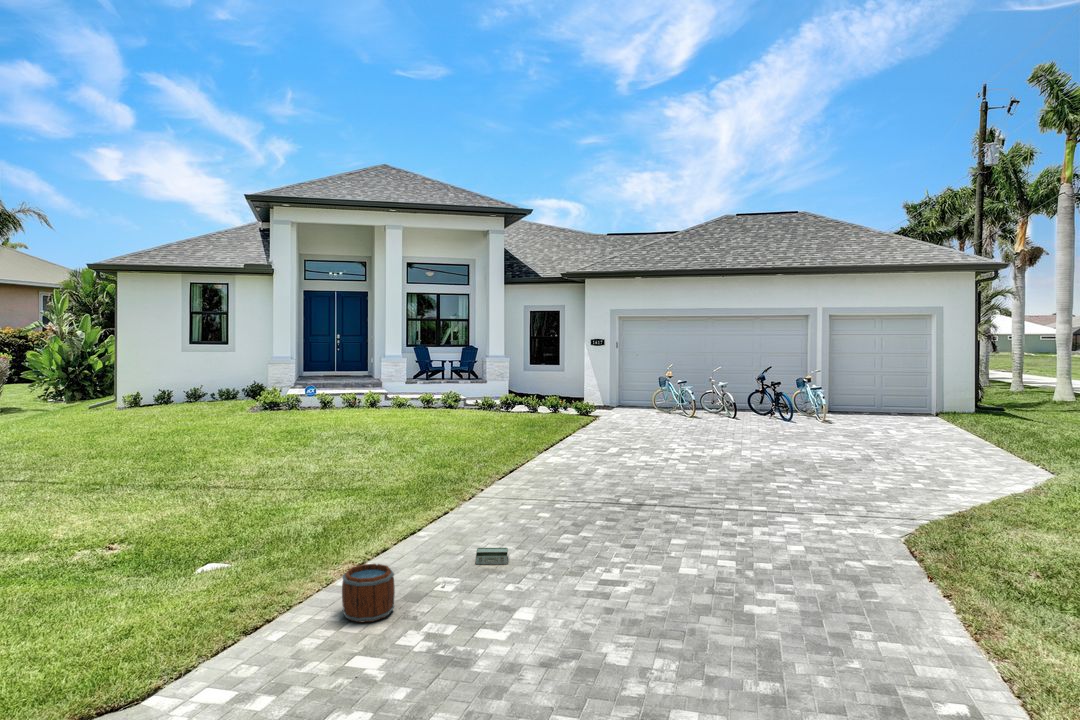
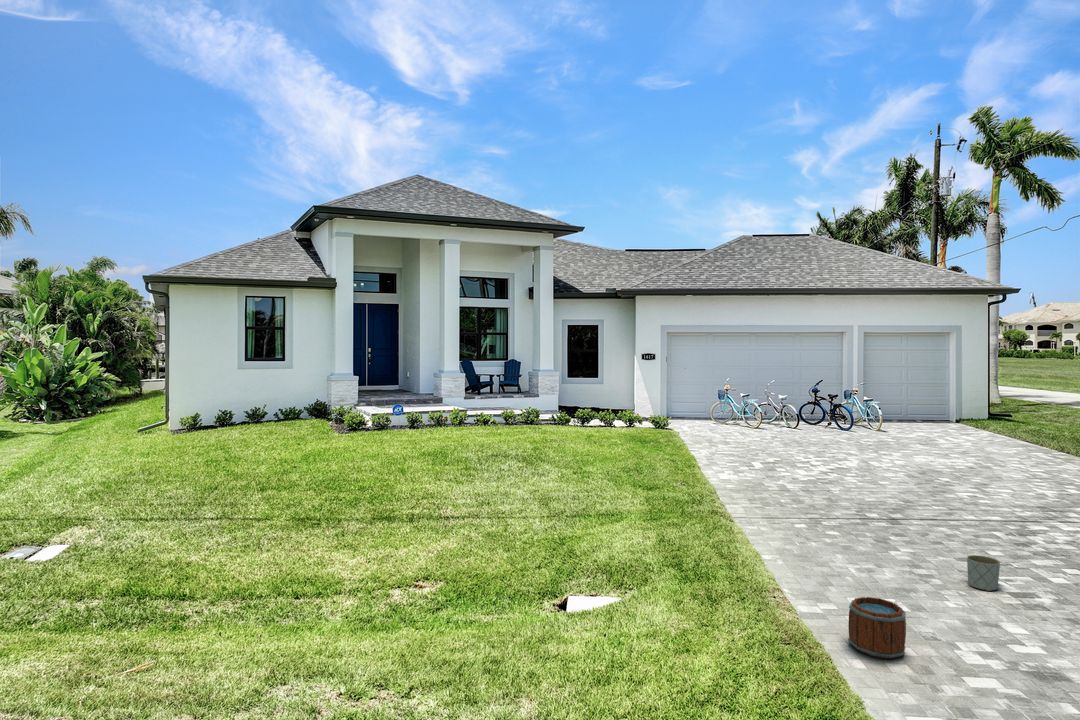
planter: none [584,536,612,573] -> present [967,555,1000,591]
toolbox: present [476,548,508,564] -> none [853,570,896,589]

